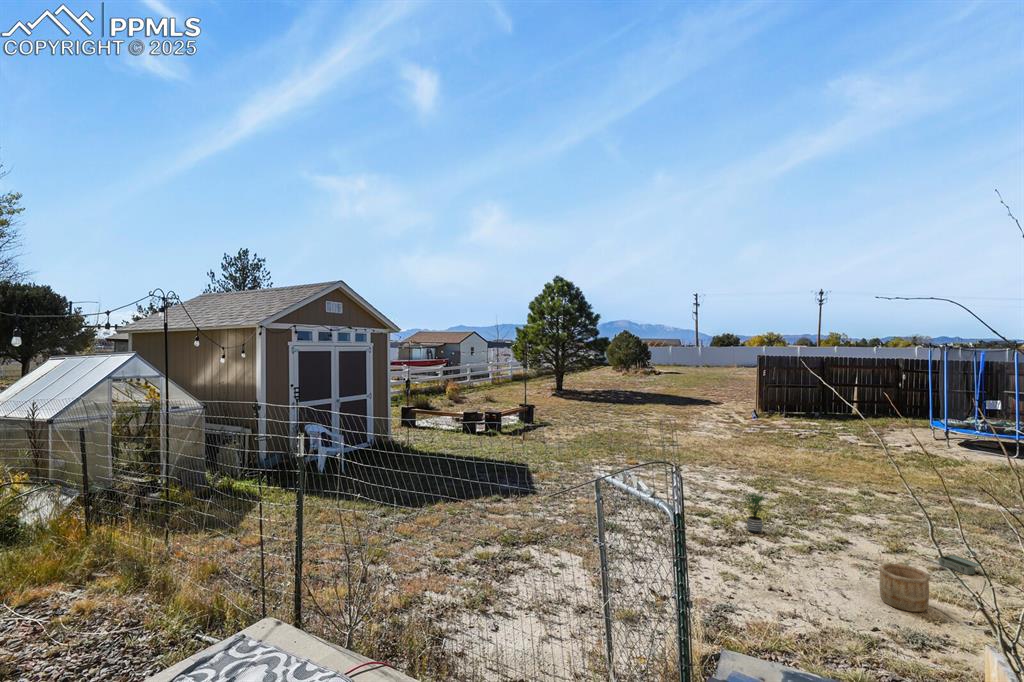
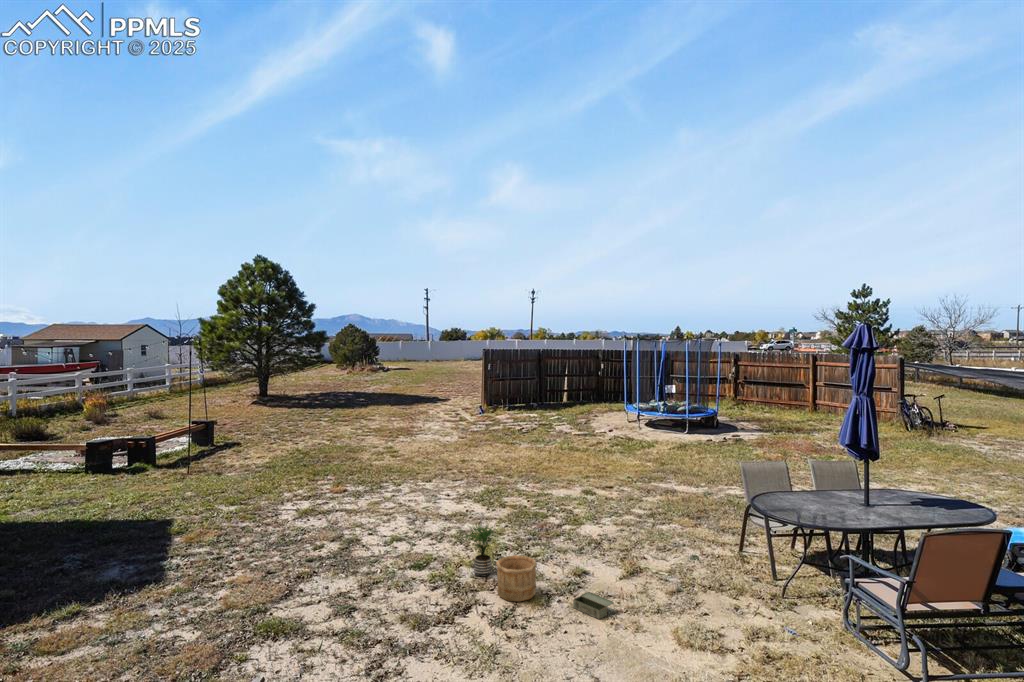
toolbox: present [939,555,981,575] -> present [573,592,614,619]
wooden bucket: present [879,564,930,612] -> present [496,555,537,601]

